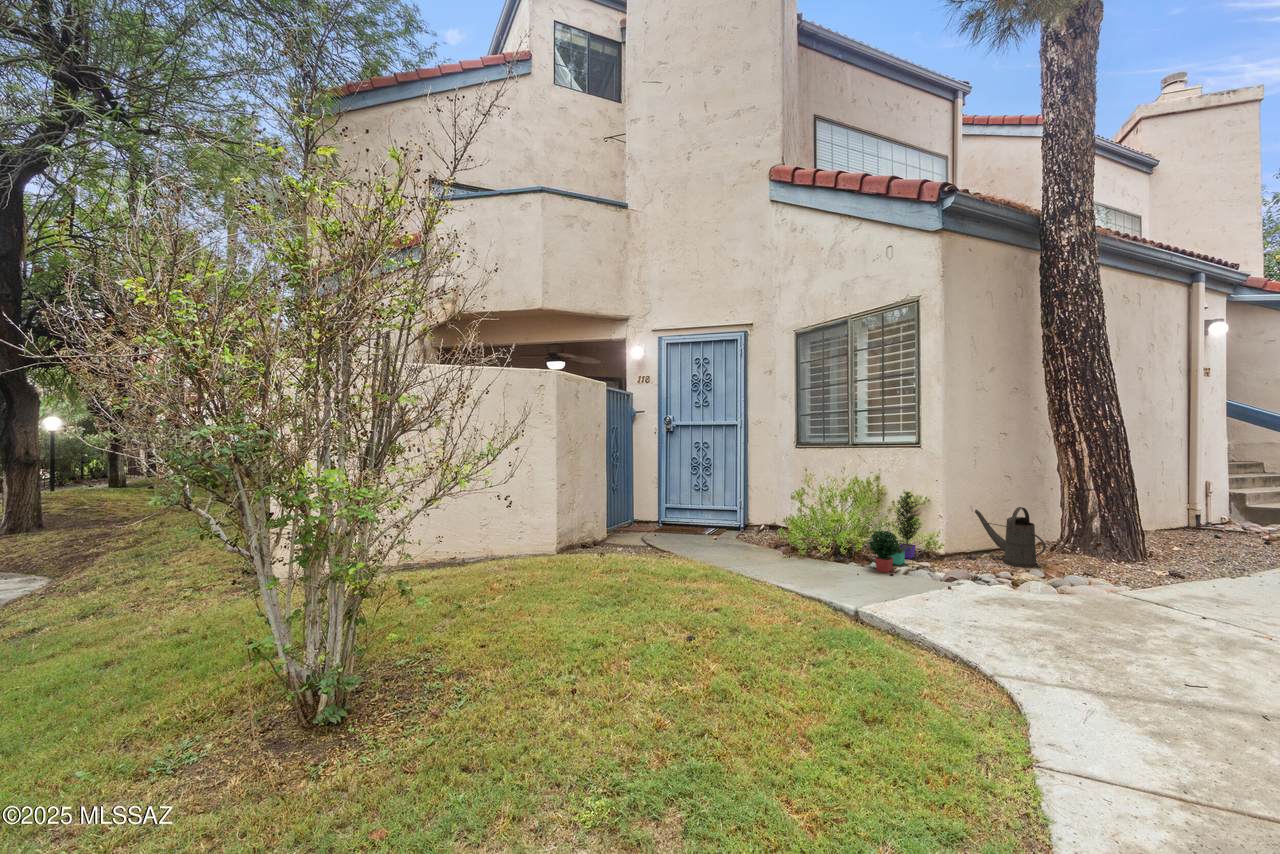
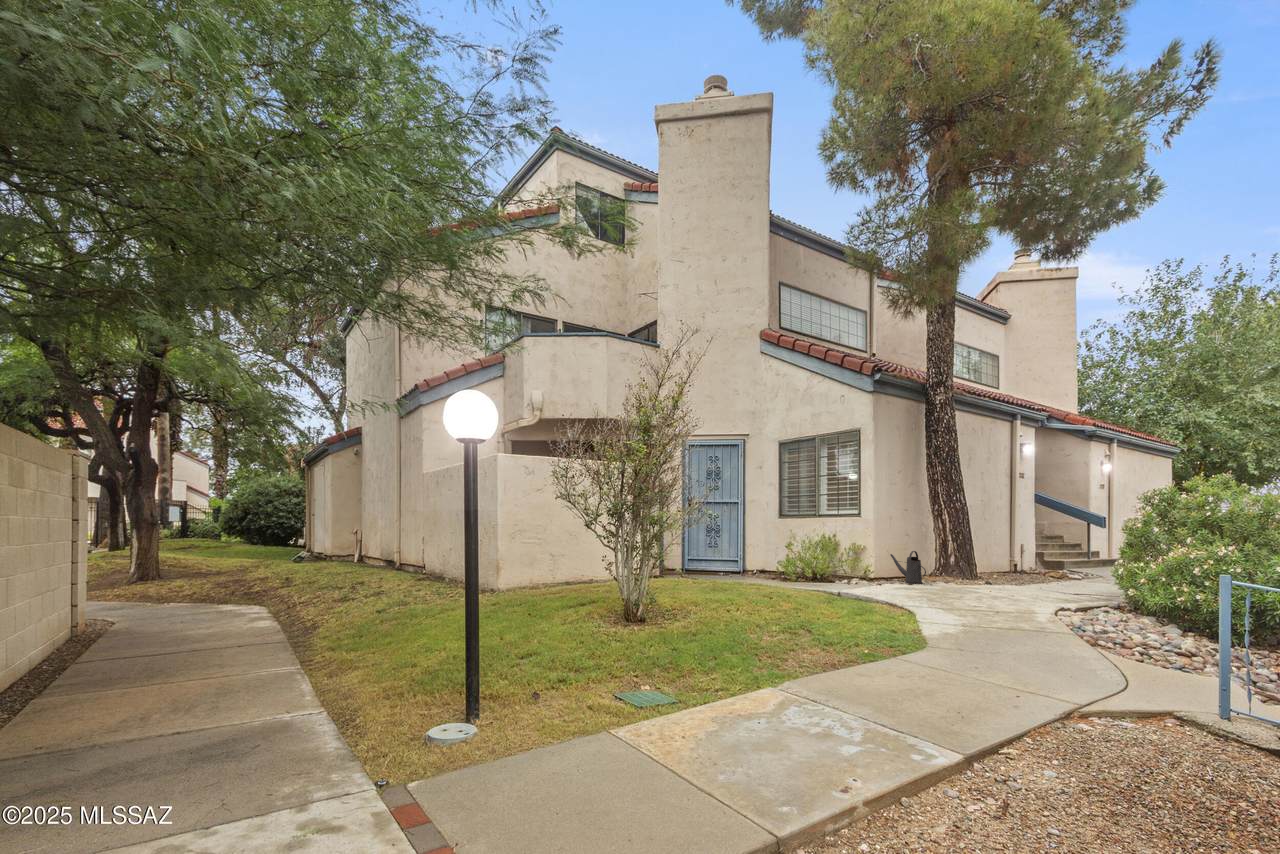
potted plant: present [868,490,921,573] -> none [836,541,863,586]

